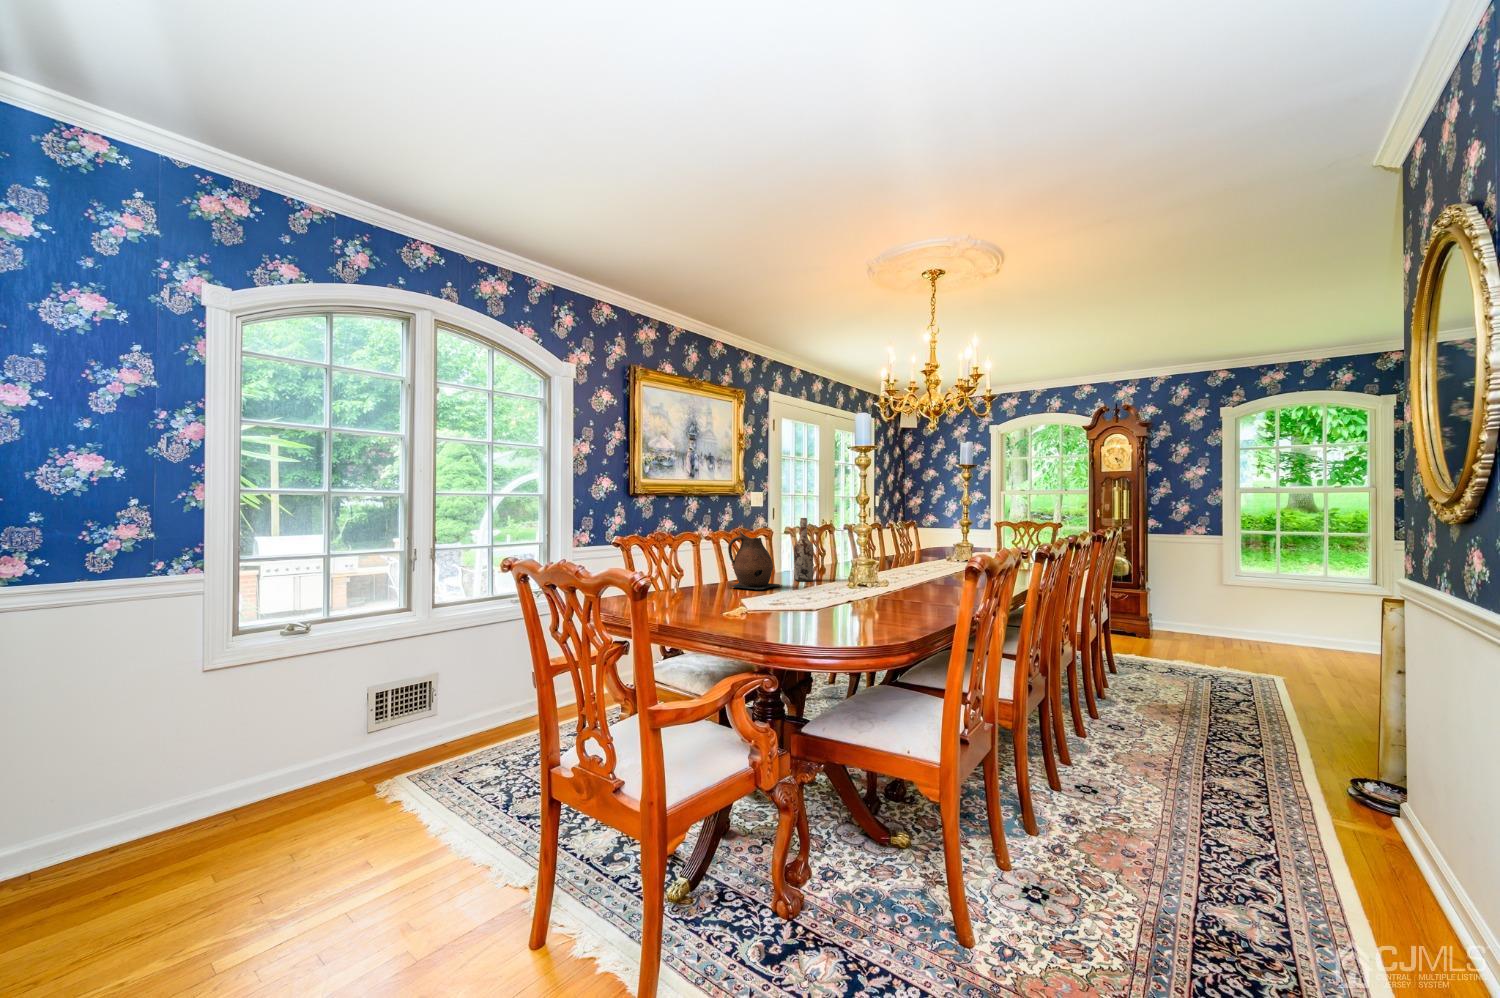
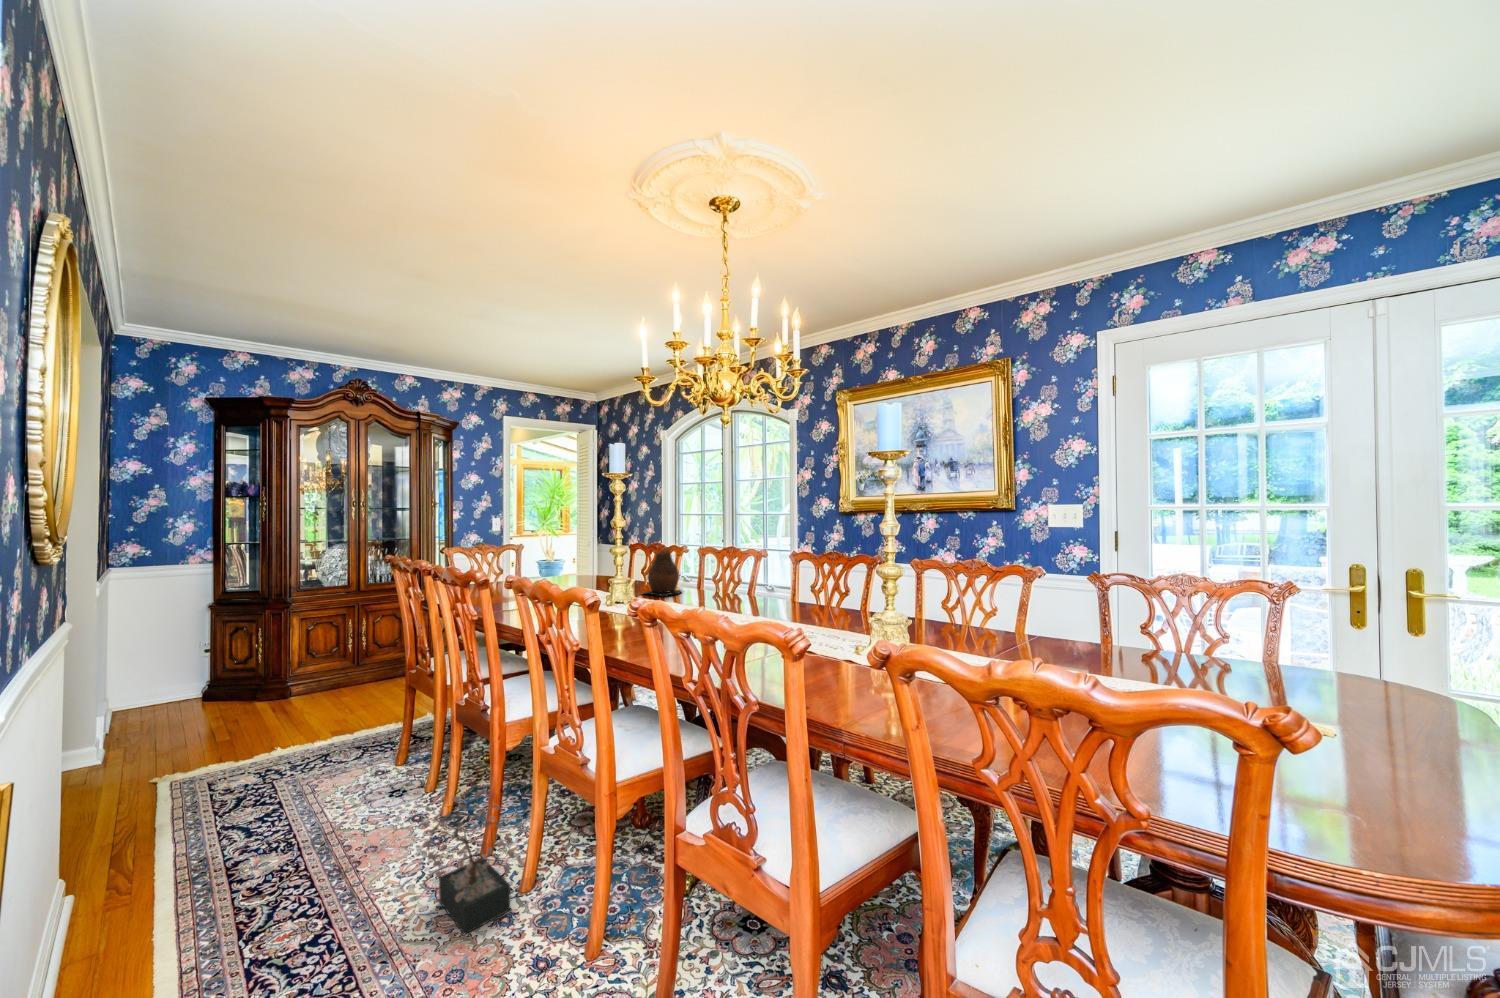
wine bottle: present [794,518,813,581] -> none [691,541,710,602]
decorative plant: none [1073,711,1143,789] -> present [416,790,523,934]

